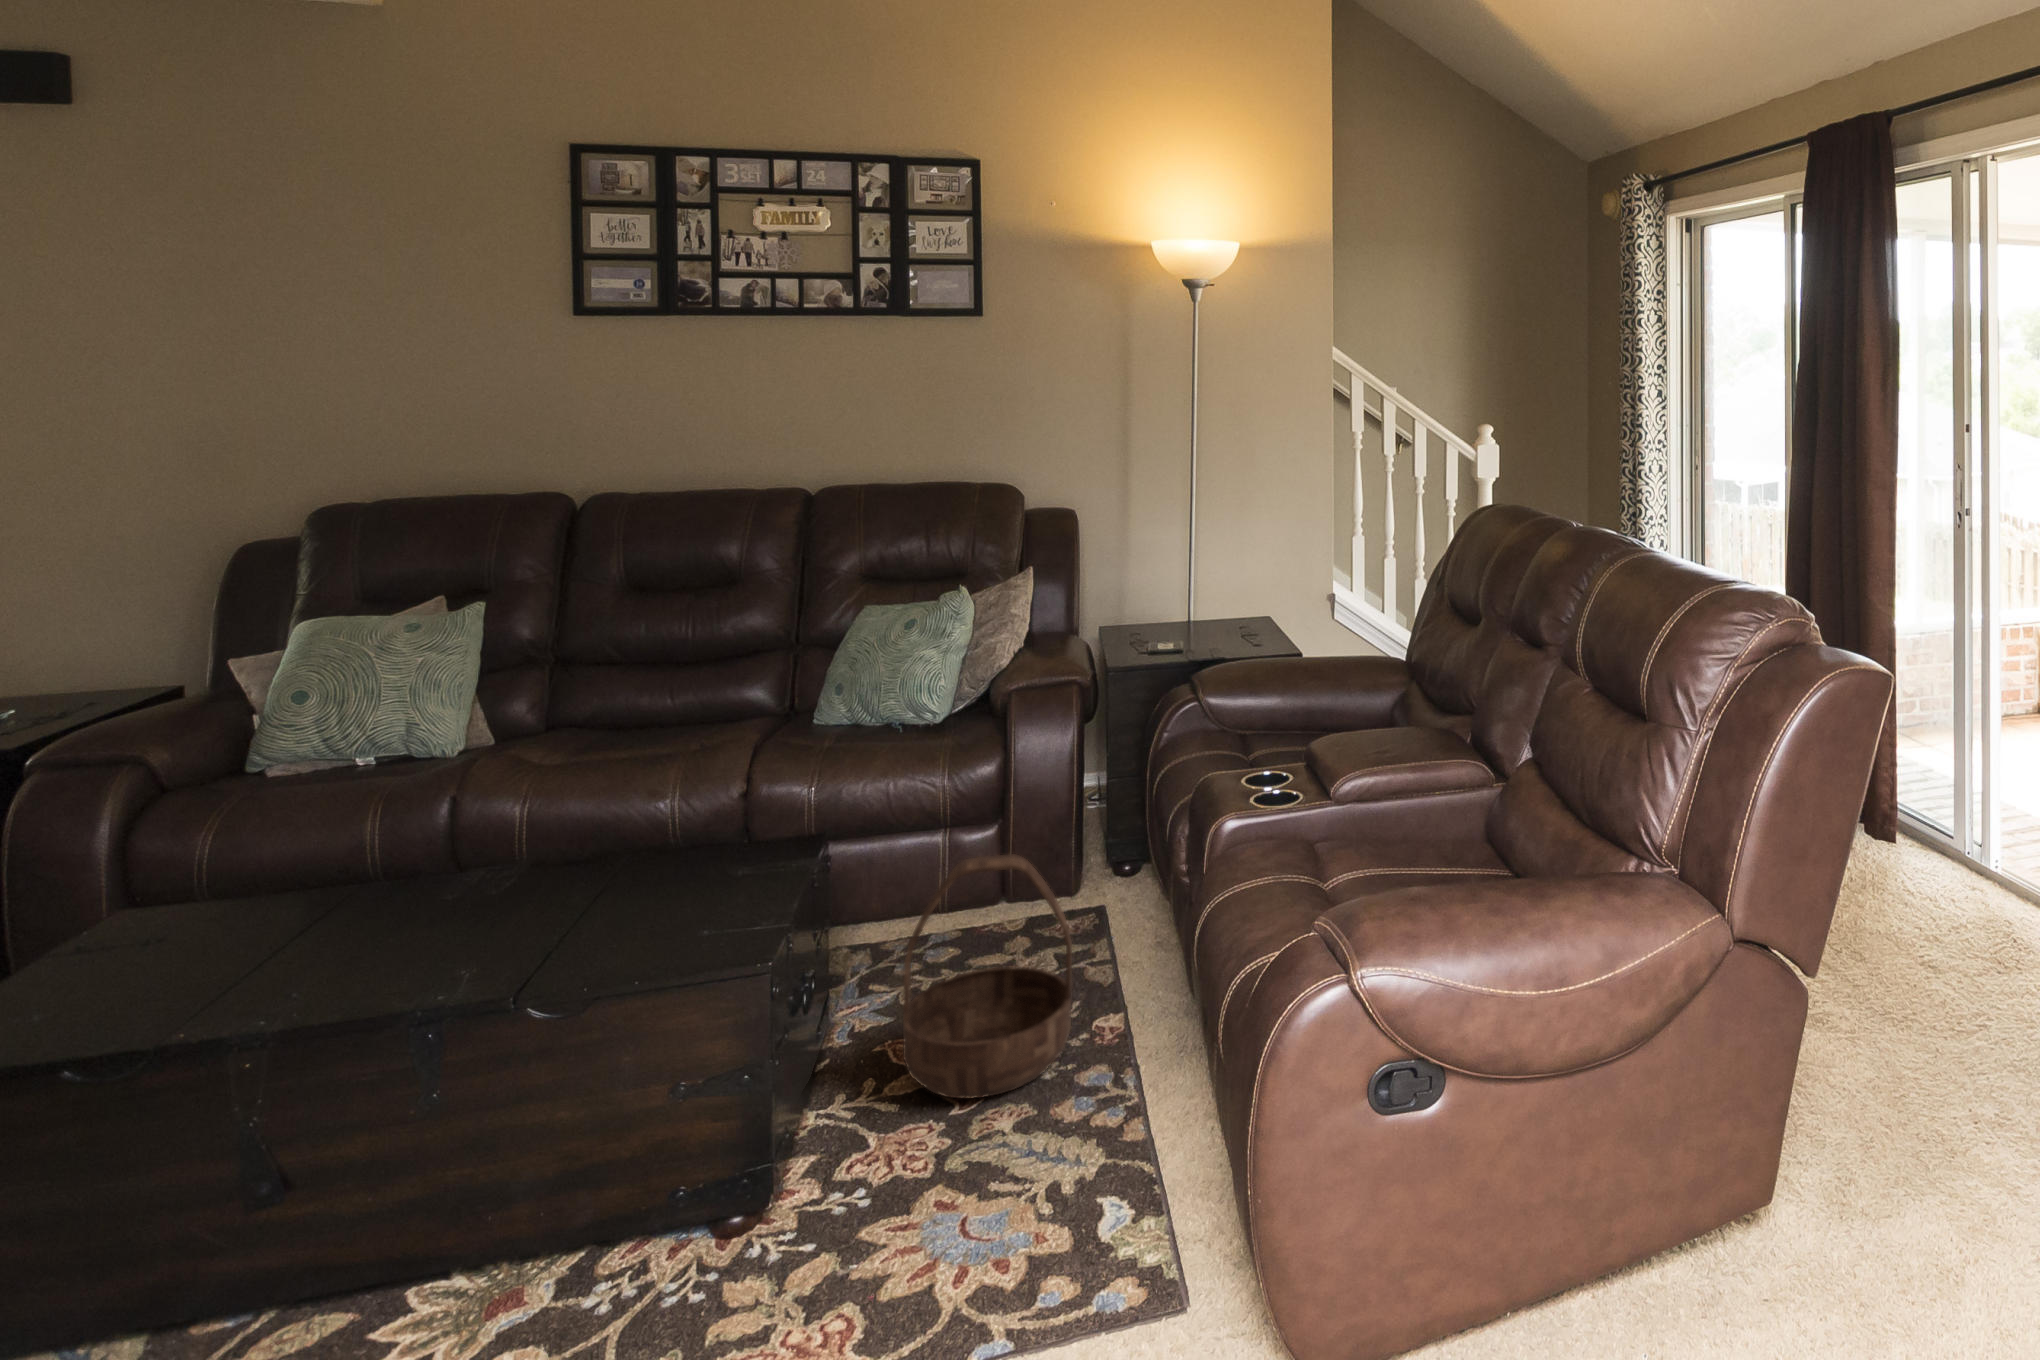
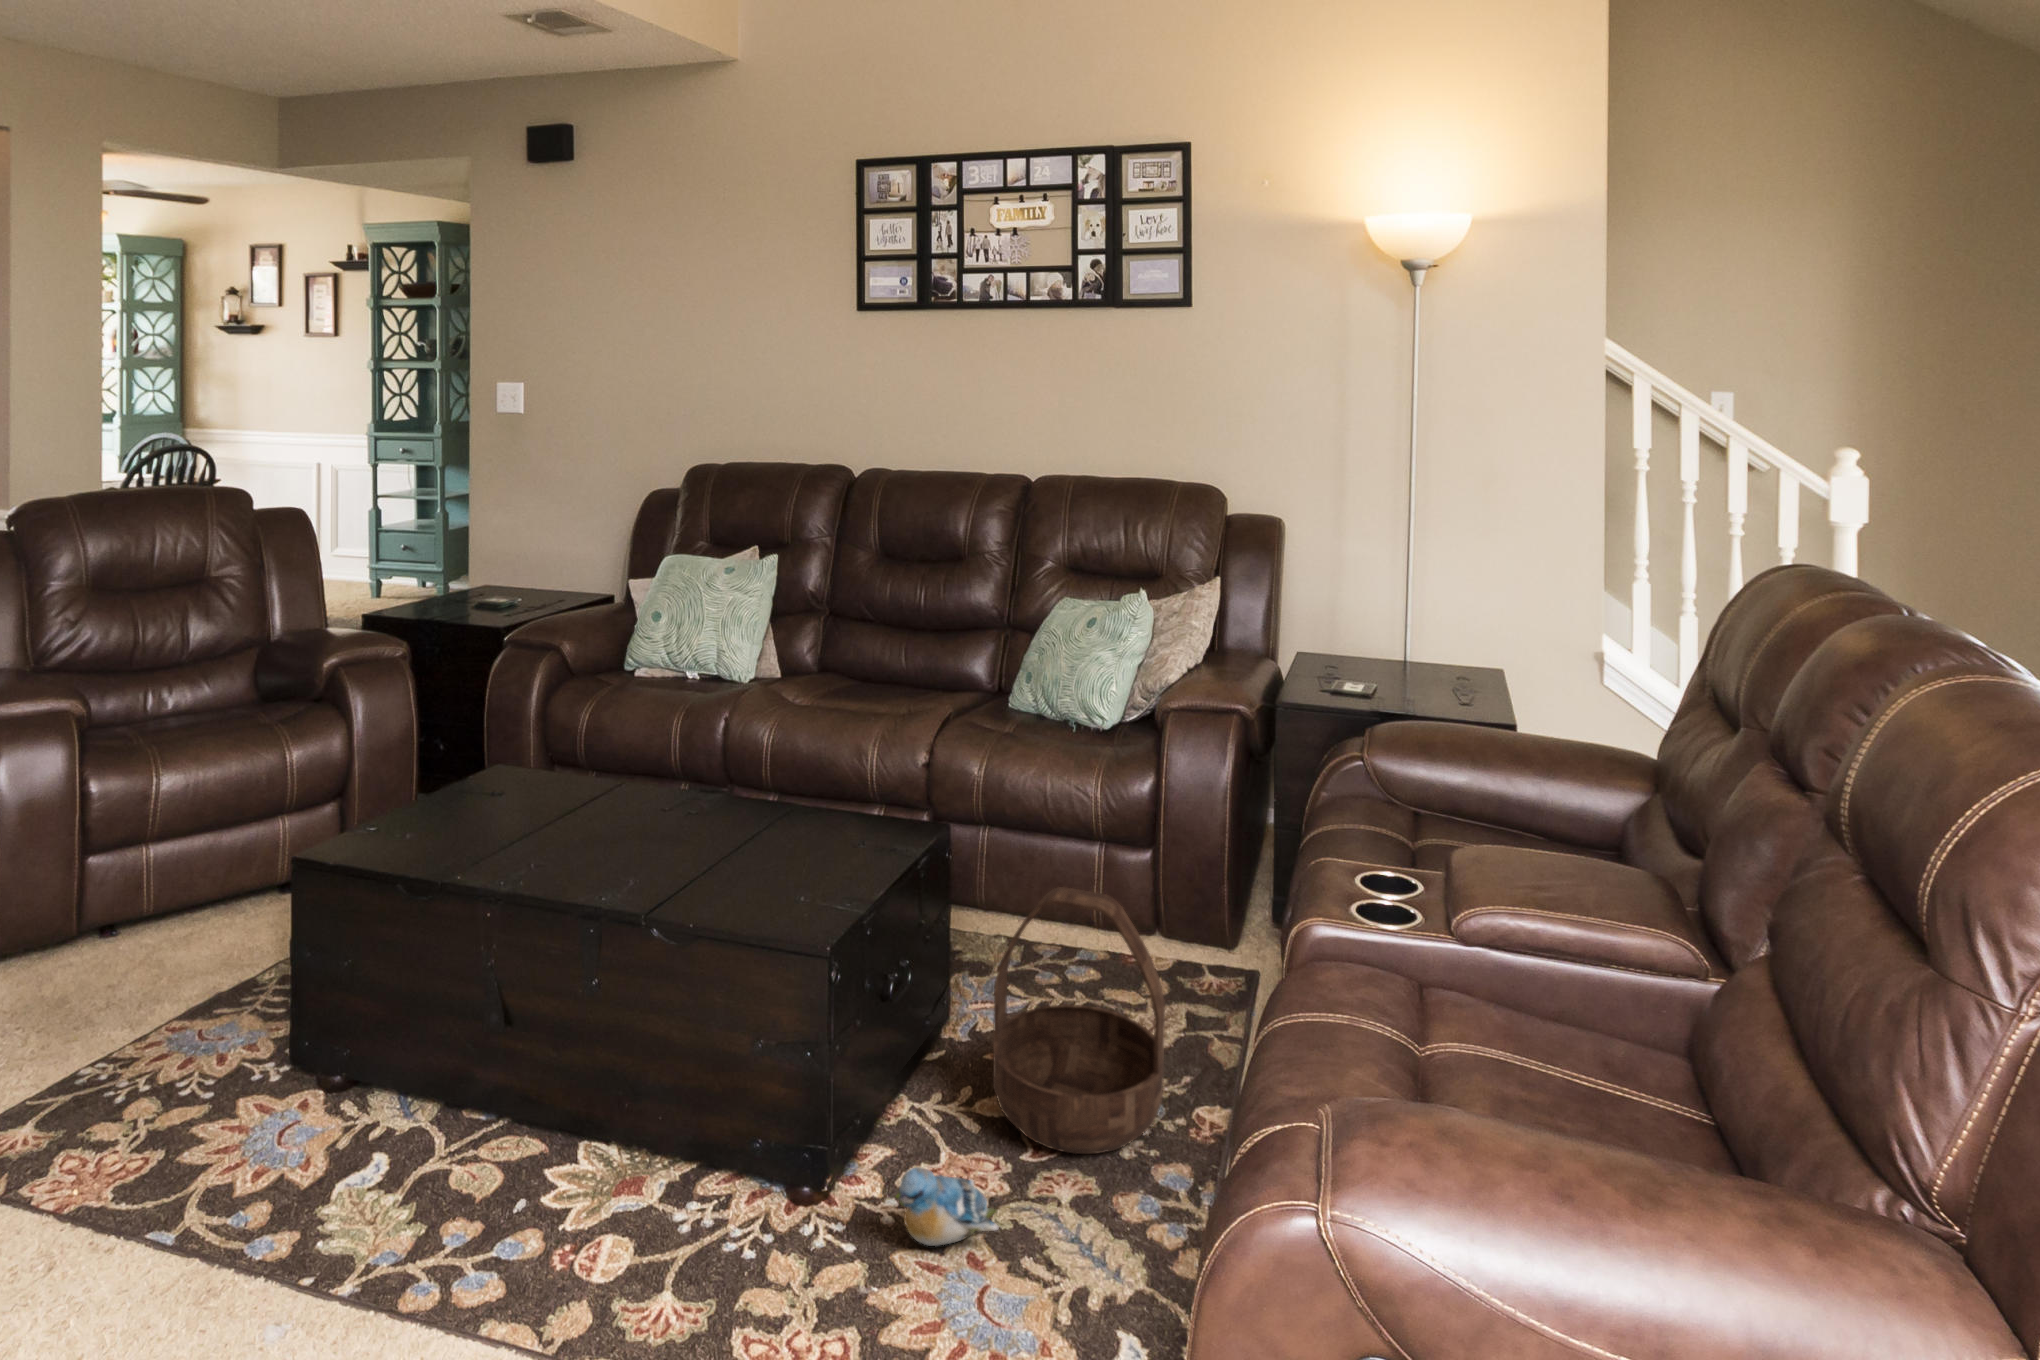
plush toy: none [859,1140,962,1212] -> present [896,1167,998,1246]

